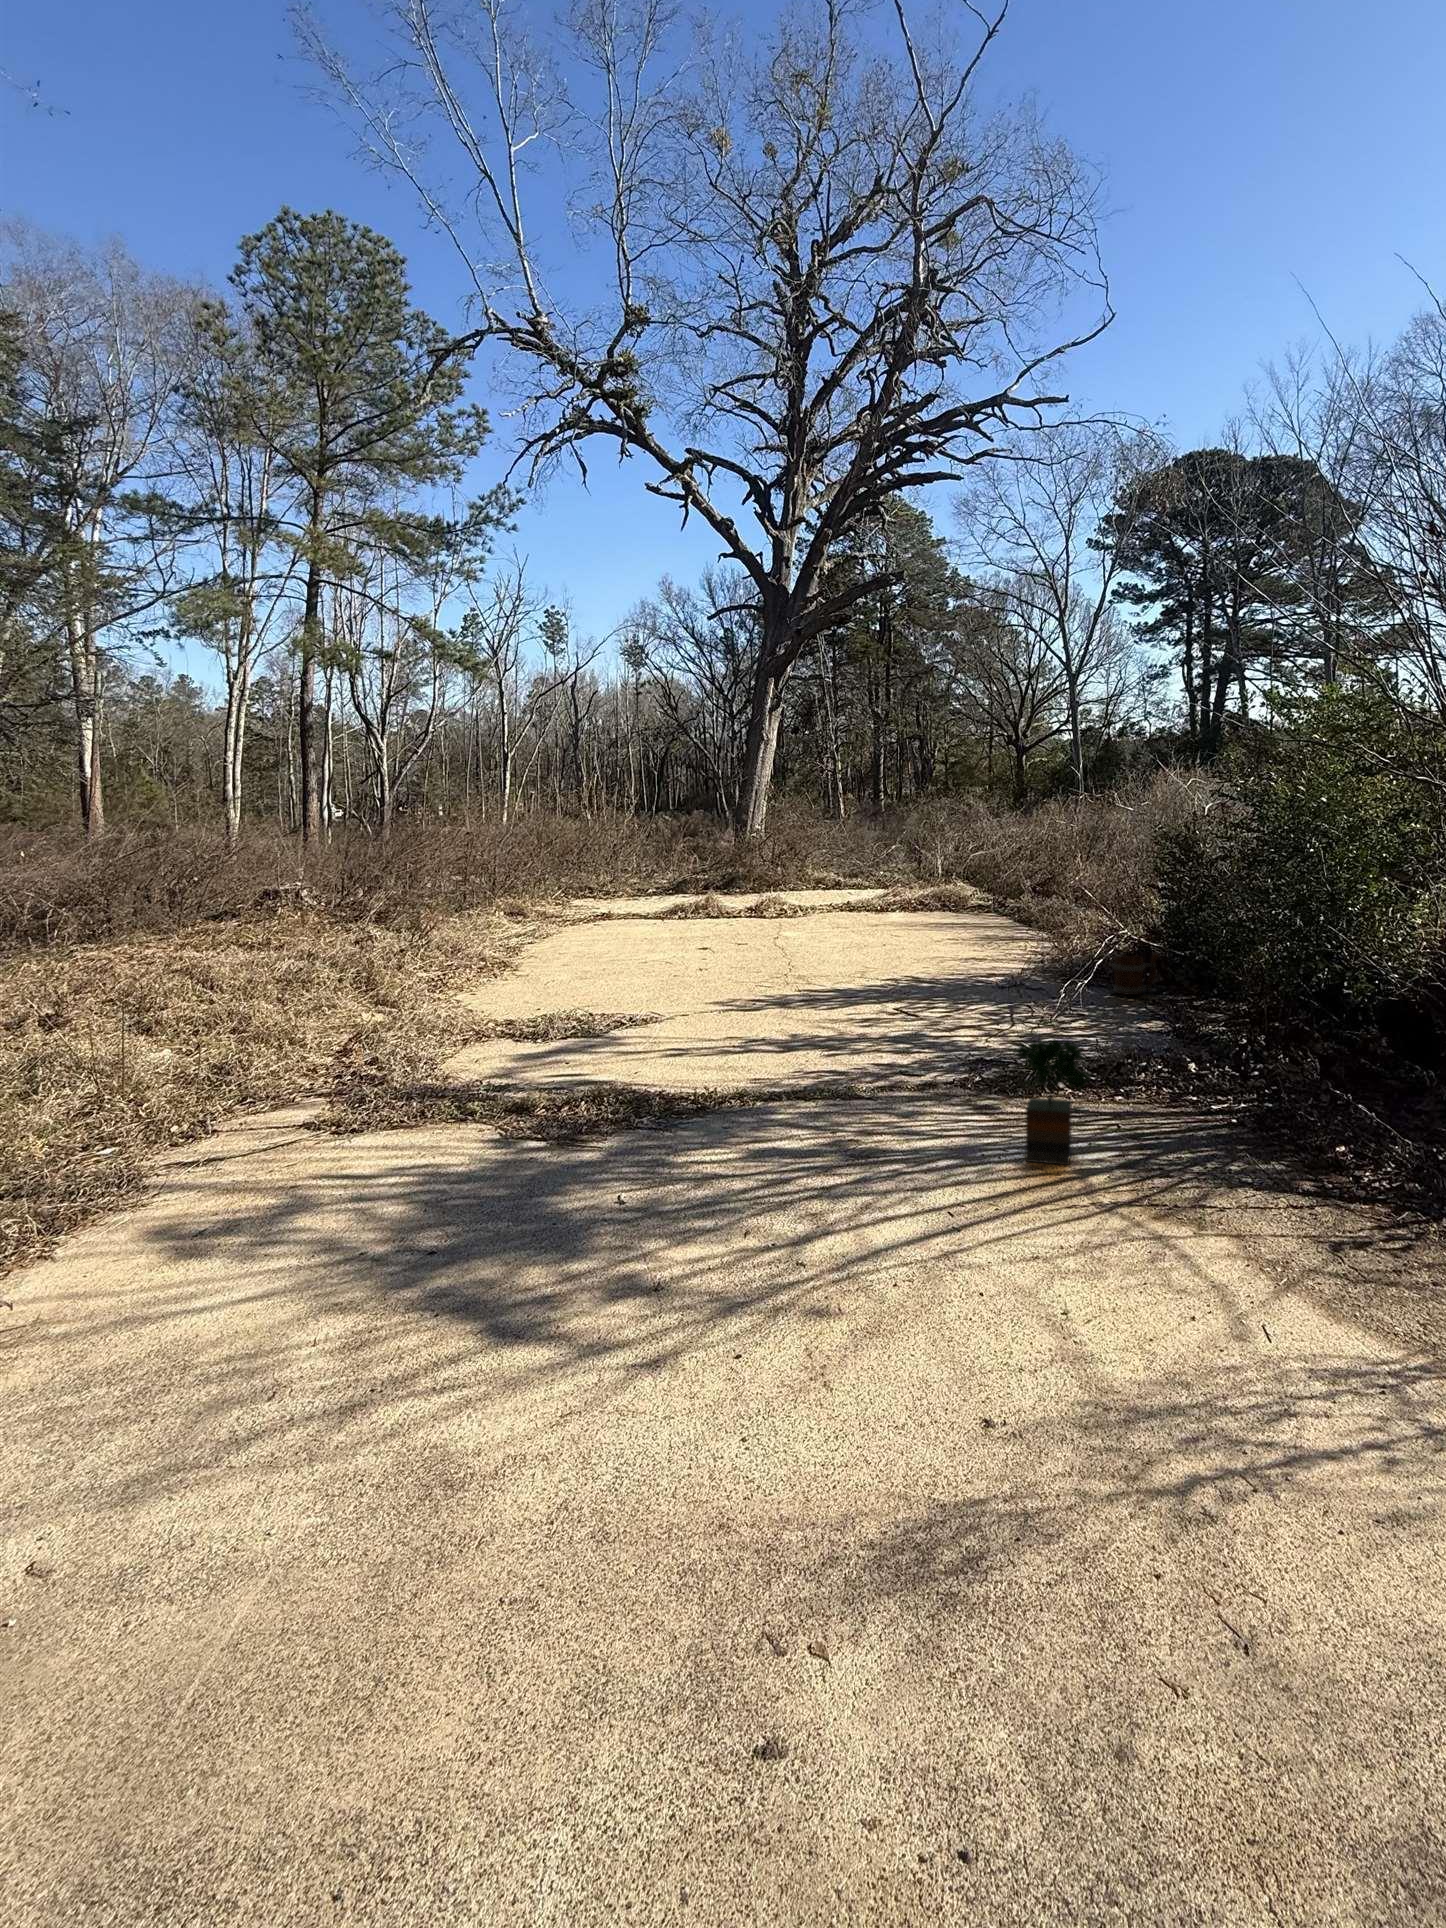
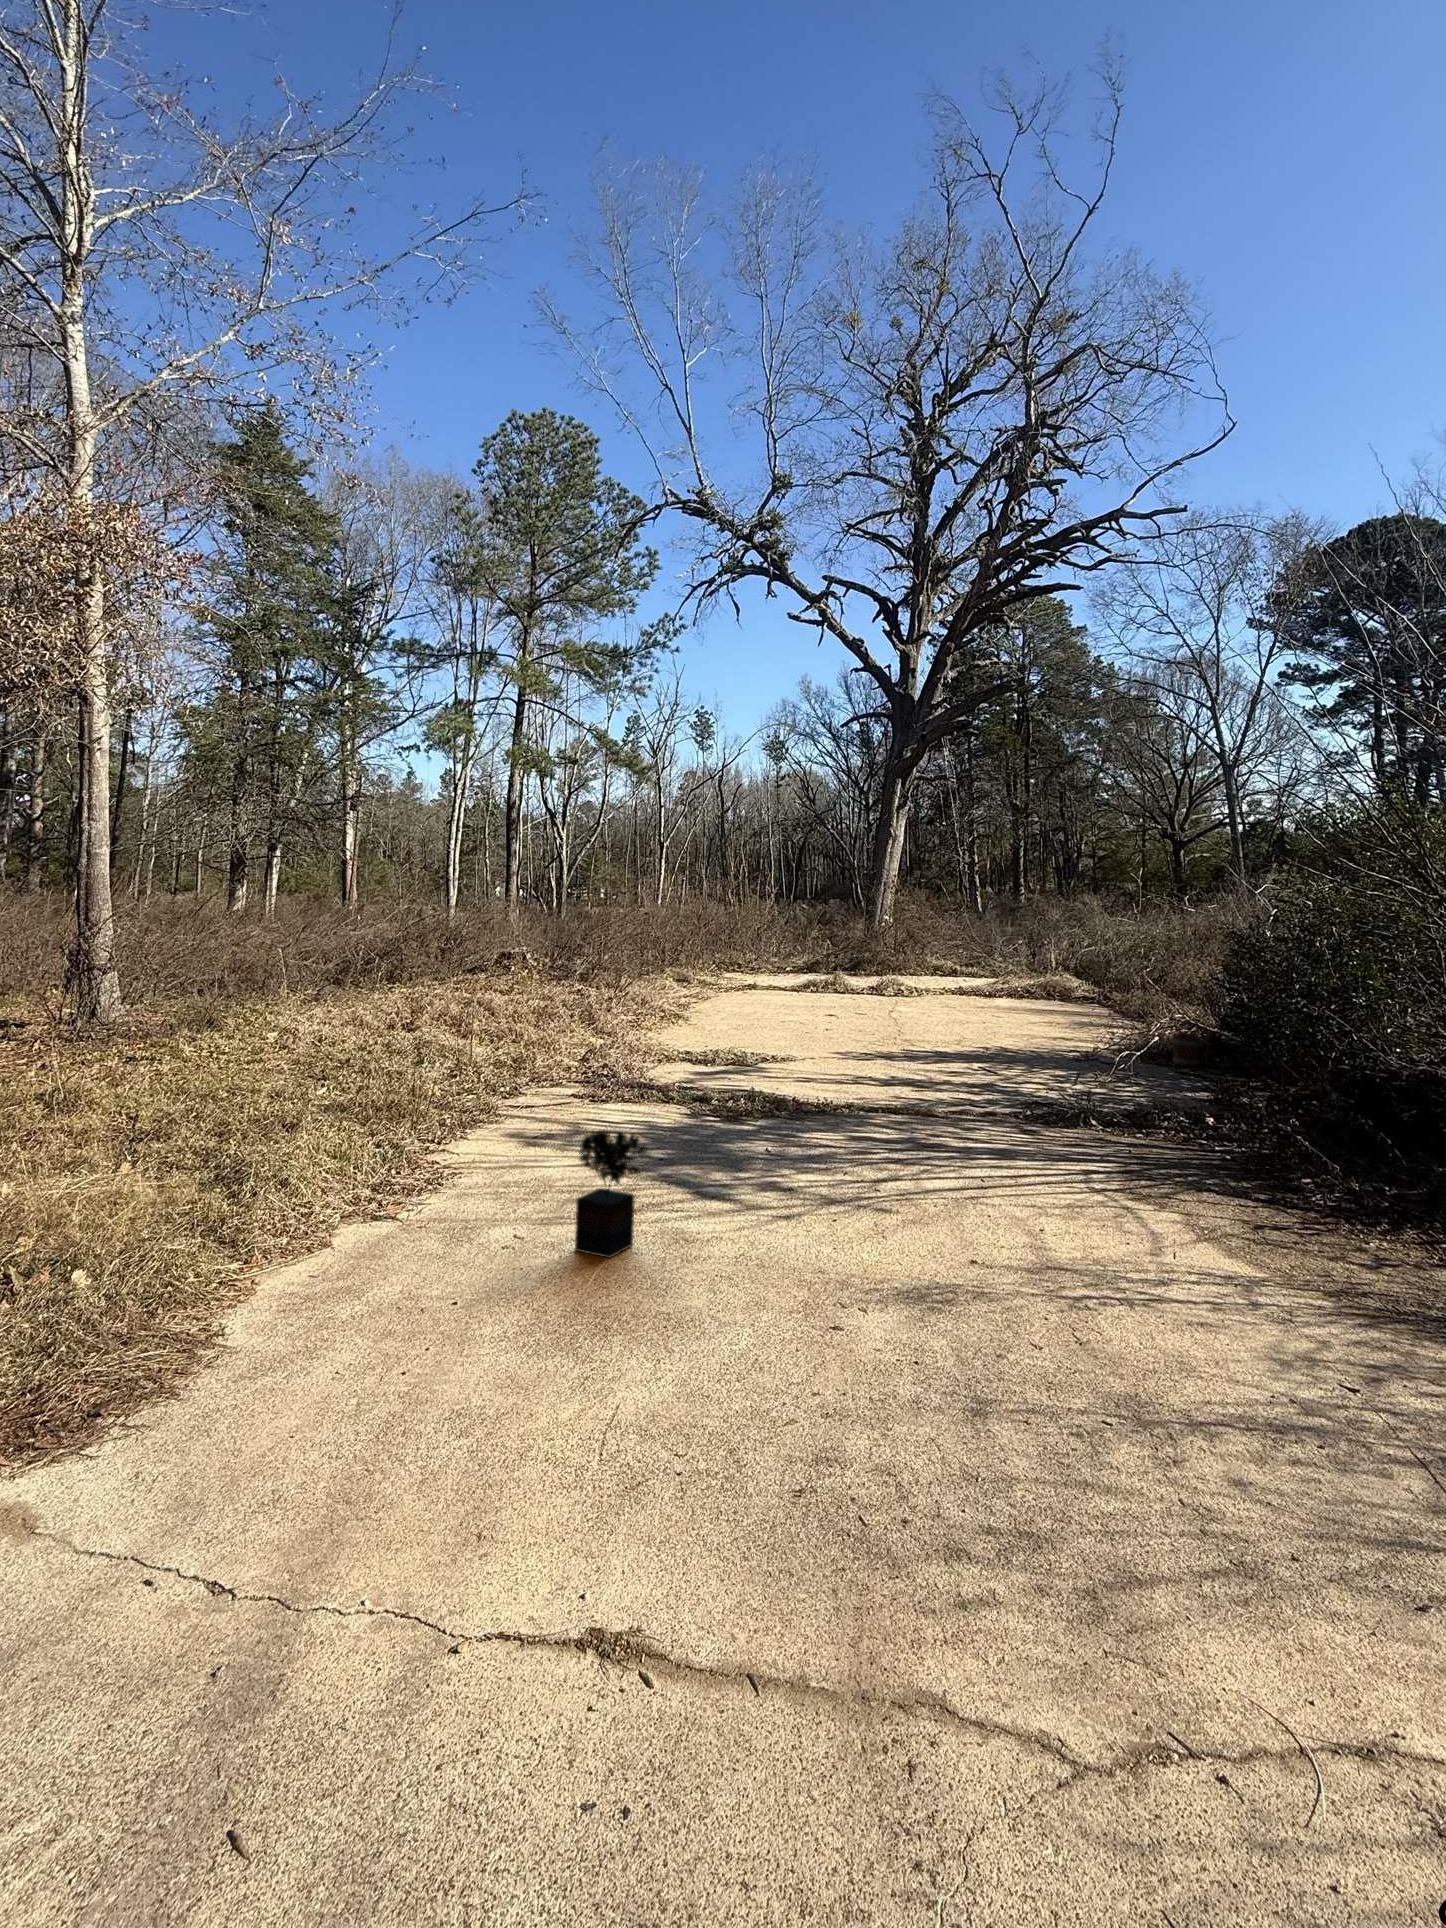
potted tree: present [1014,1040,1090,1165] -> present [575,1131,647,1258]

